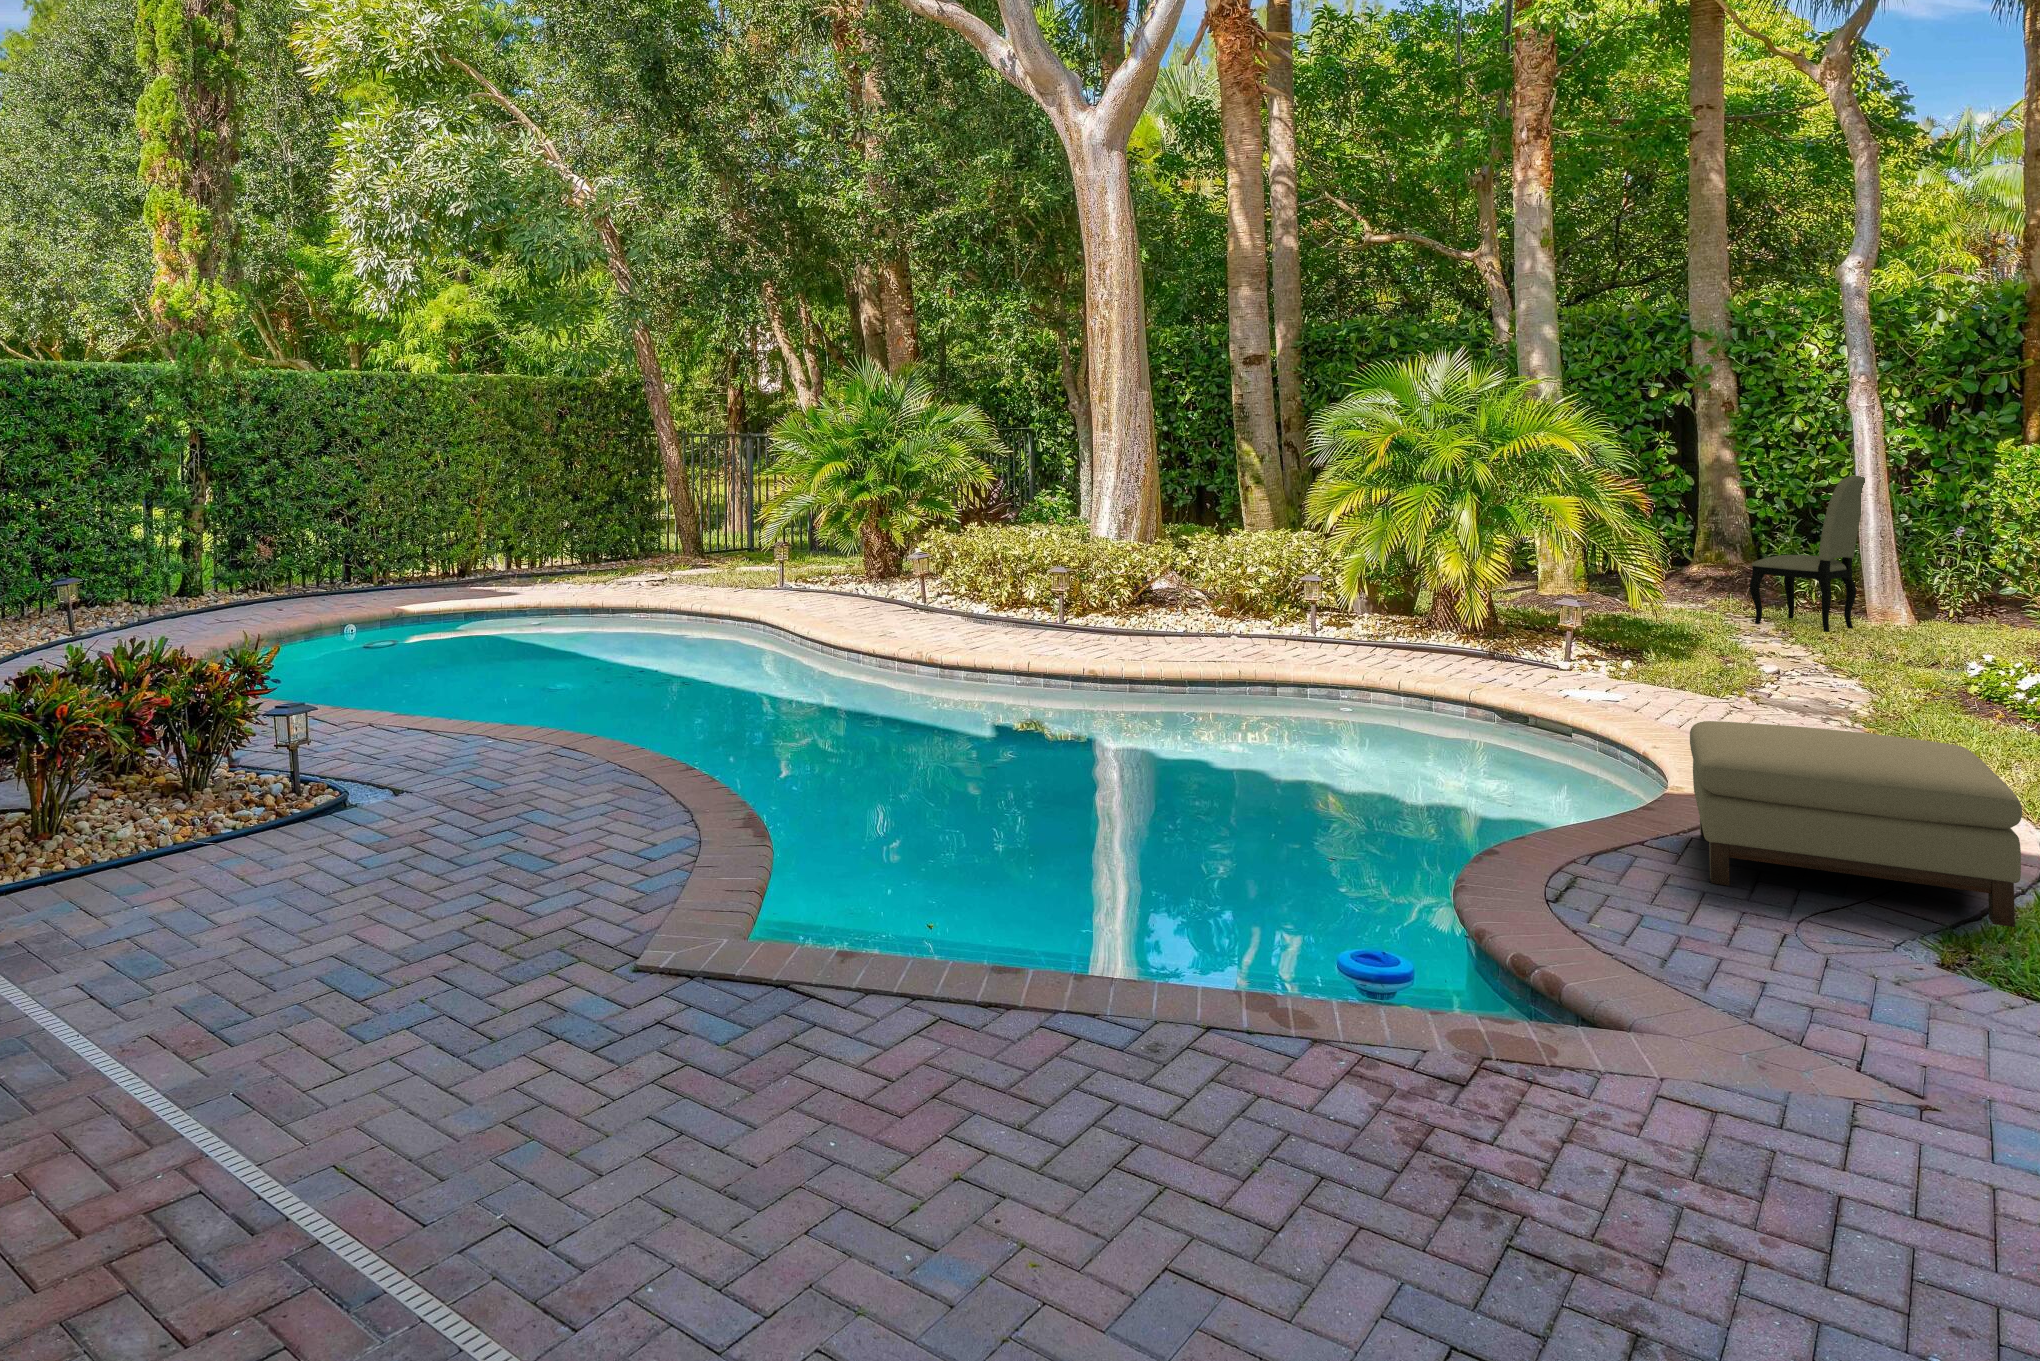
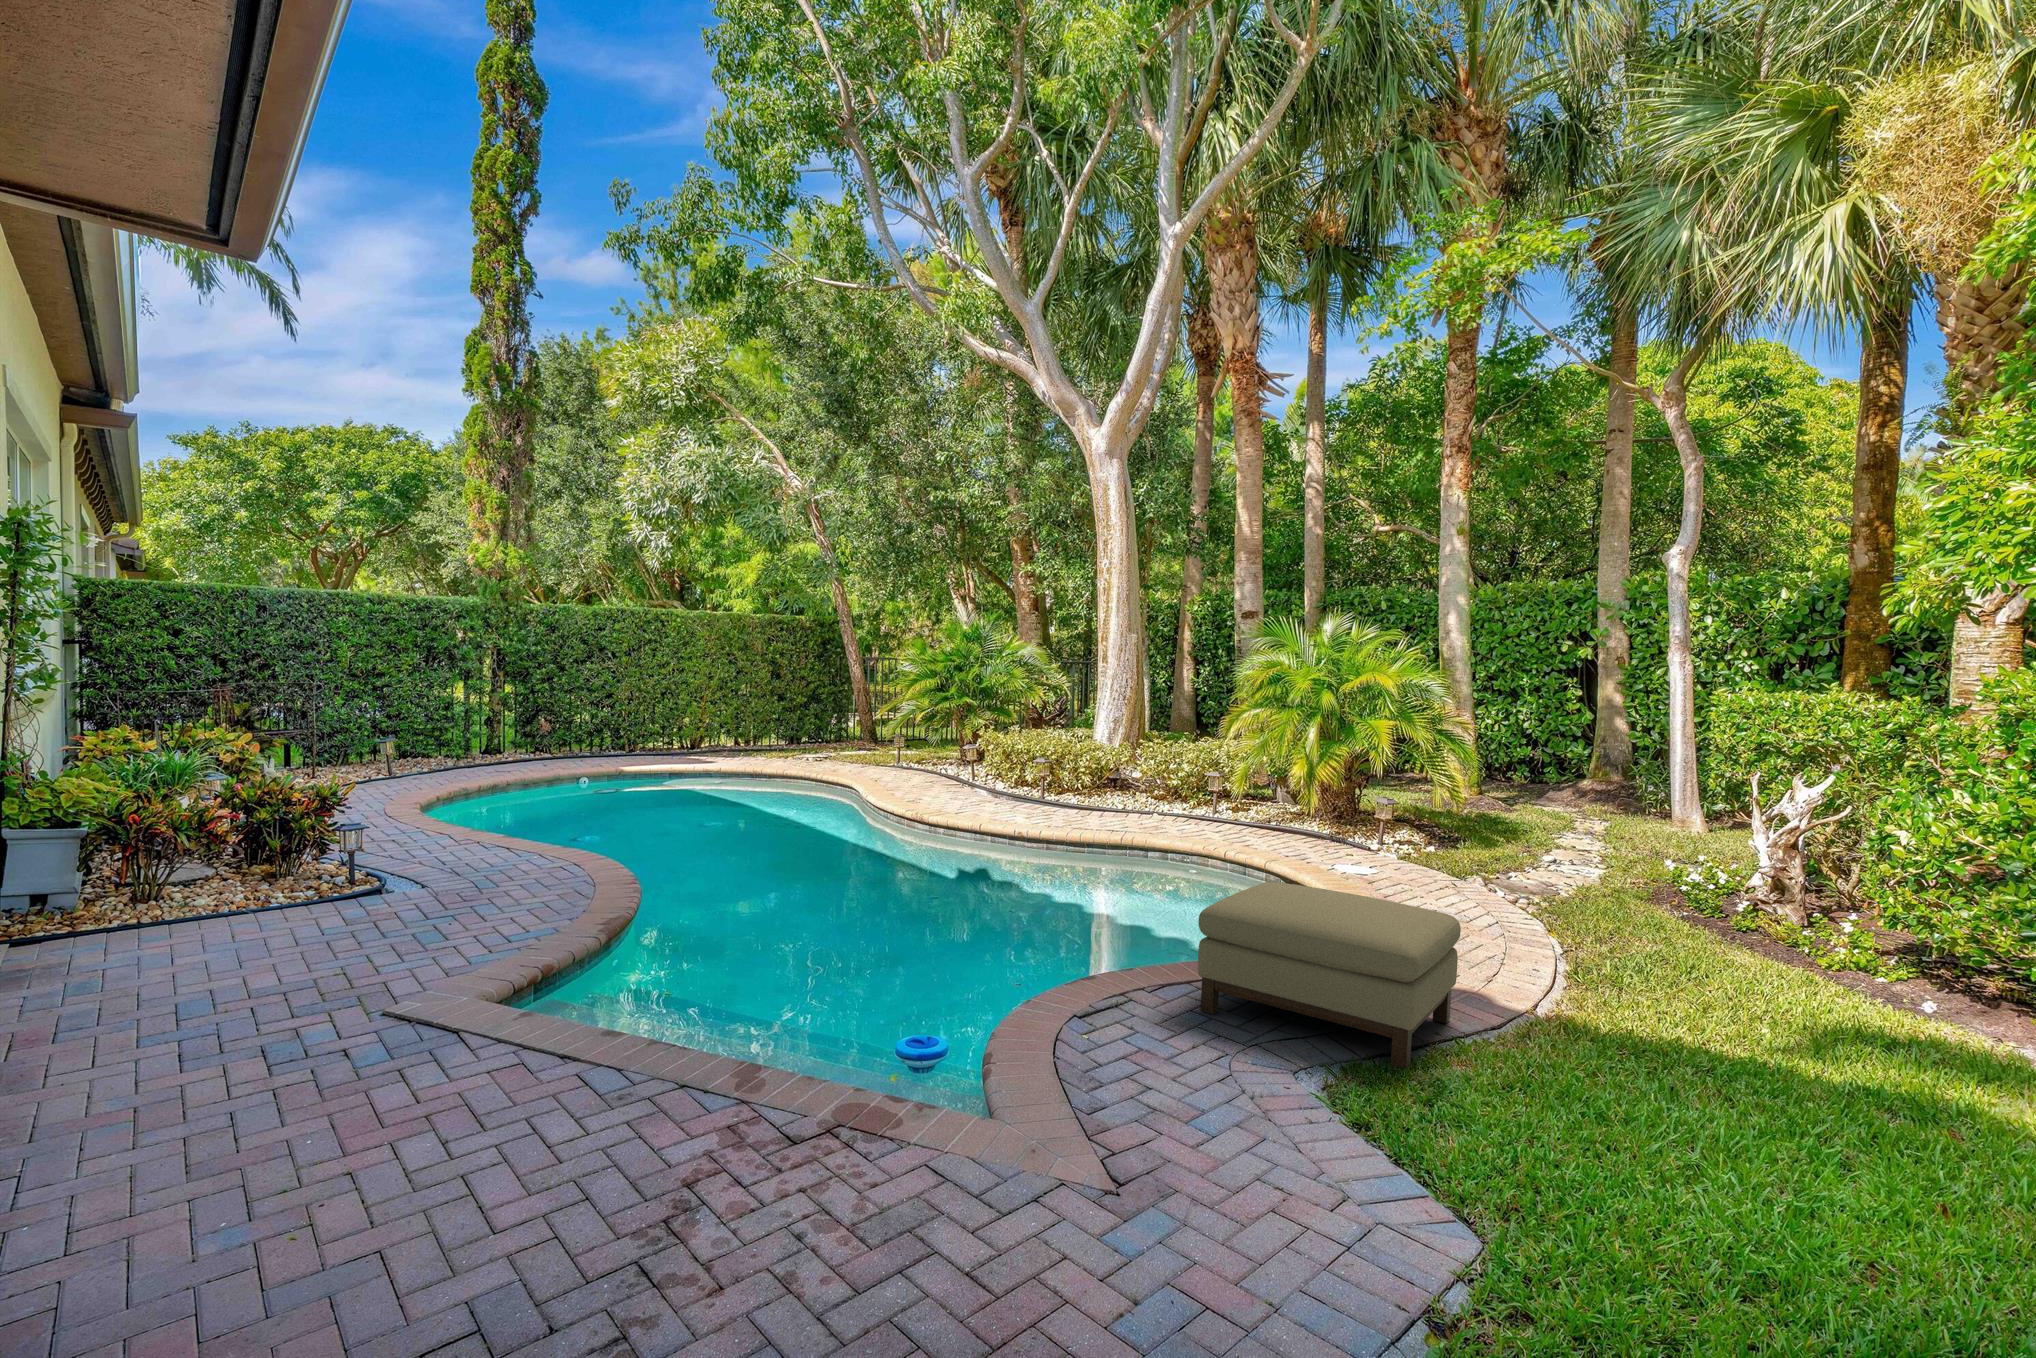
dining chair: present [1750,475,1865,632] -> none [1596,717,1701,845]

